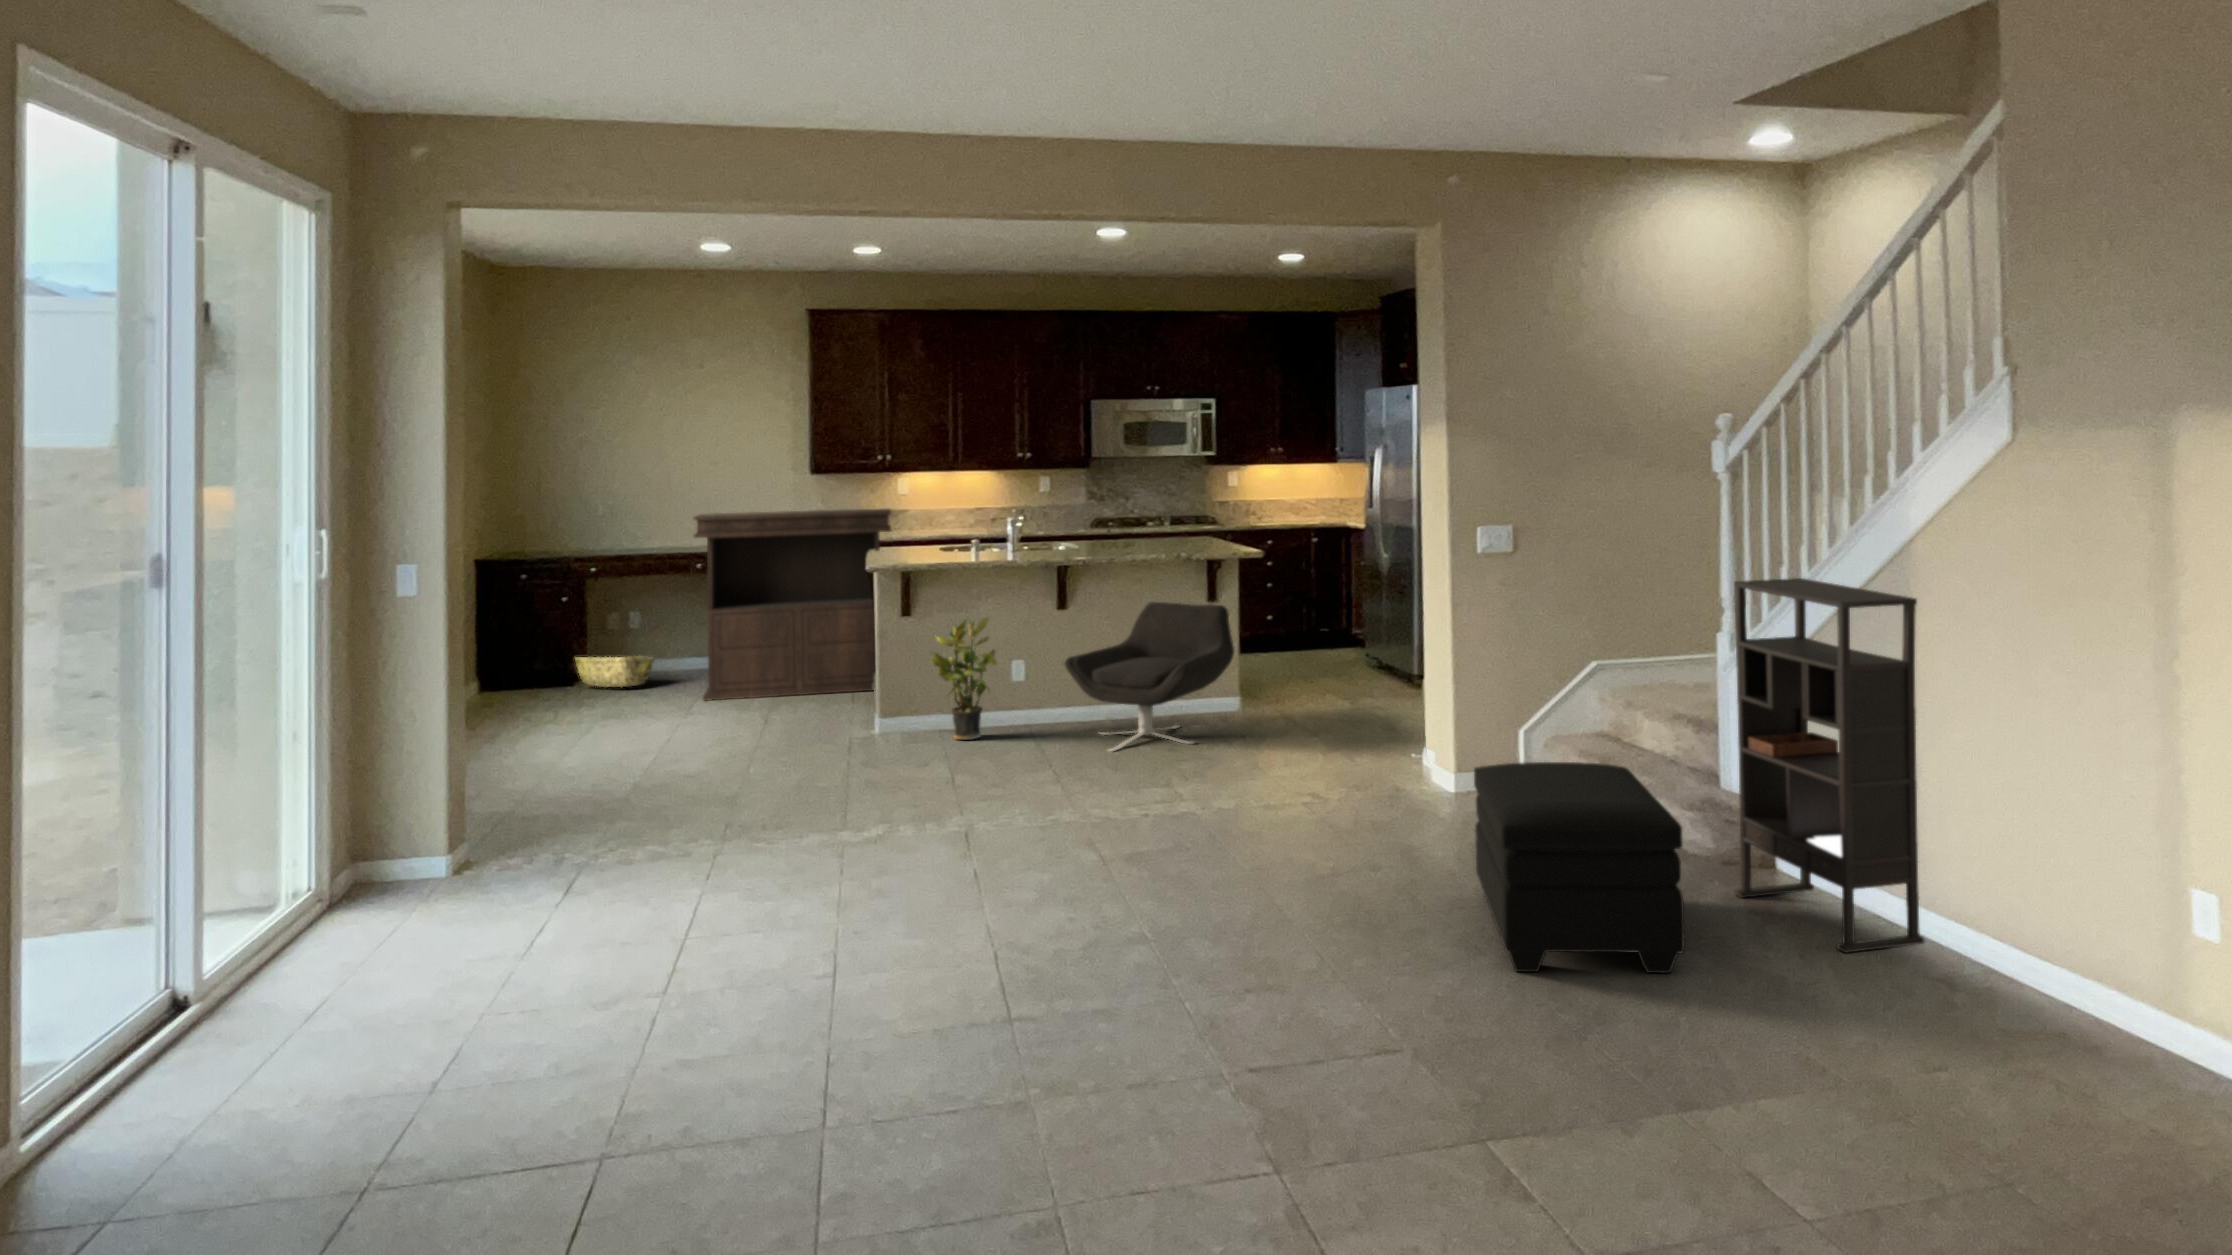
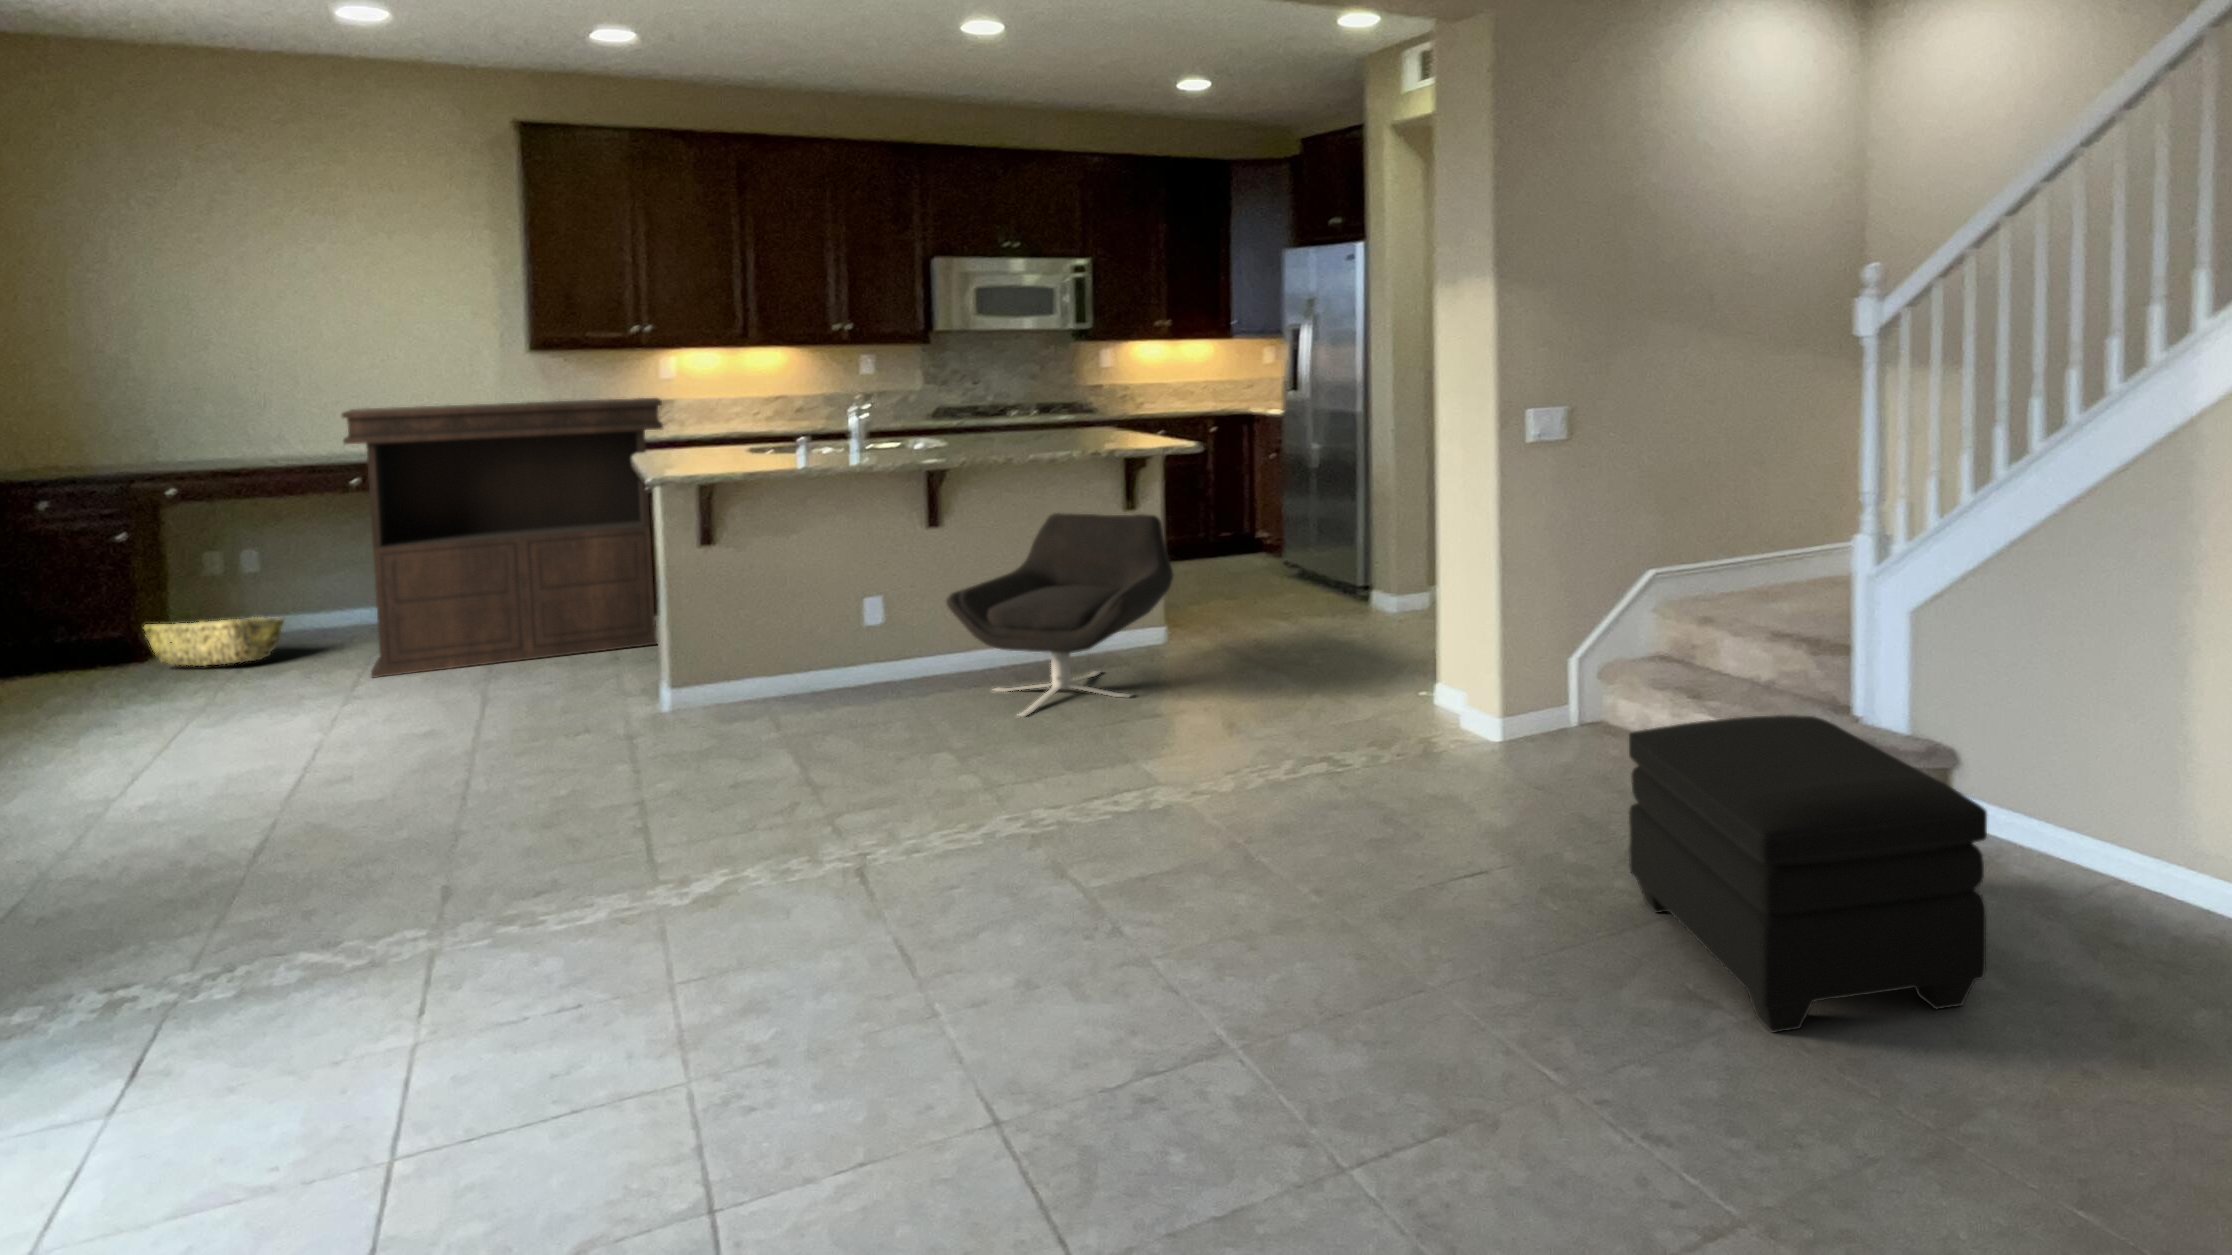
bookshelf: present [1734,578,1925,953] -> none [1933,463,2210,941]
potted plant: present [931,618,997,740] -> none [746,542,847,715]

